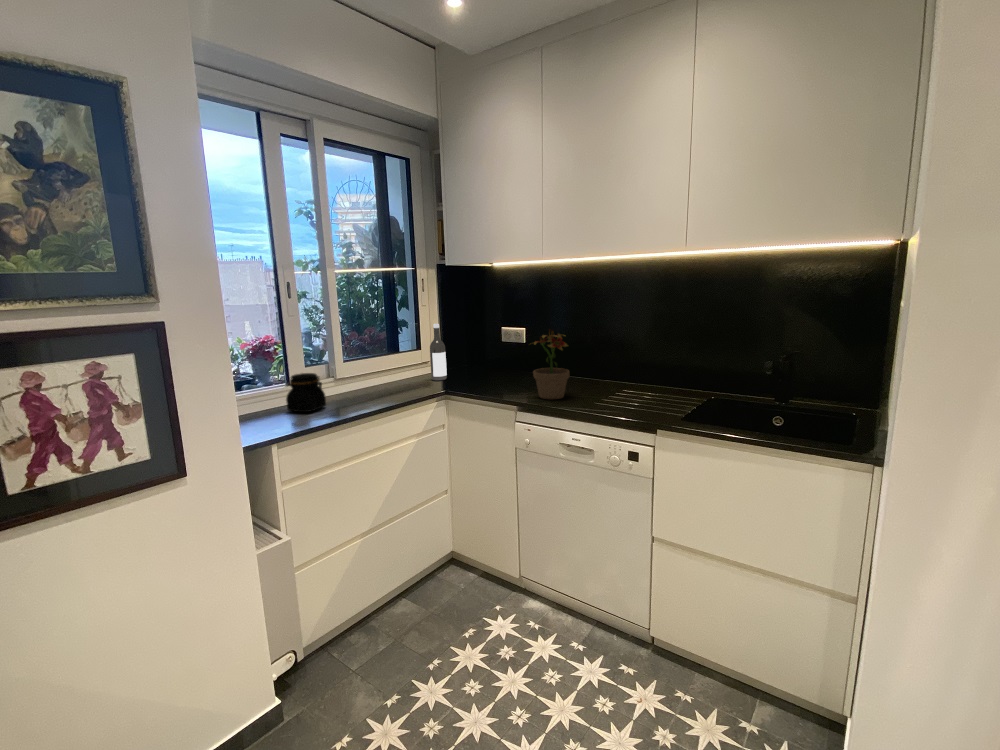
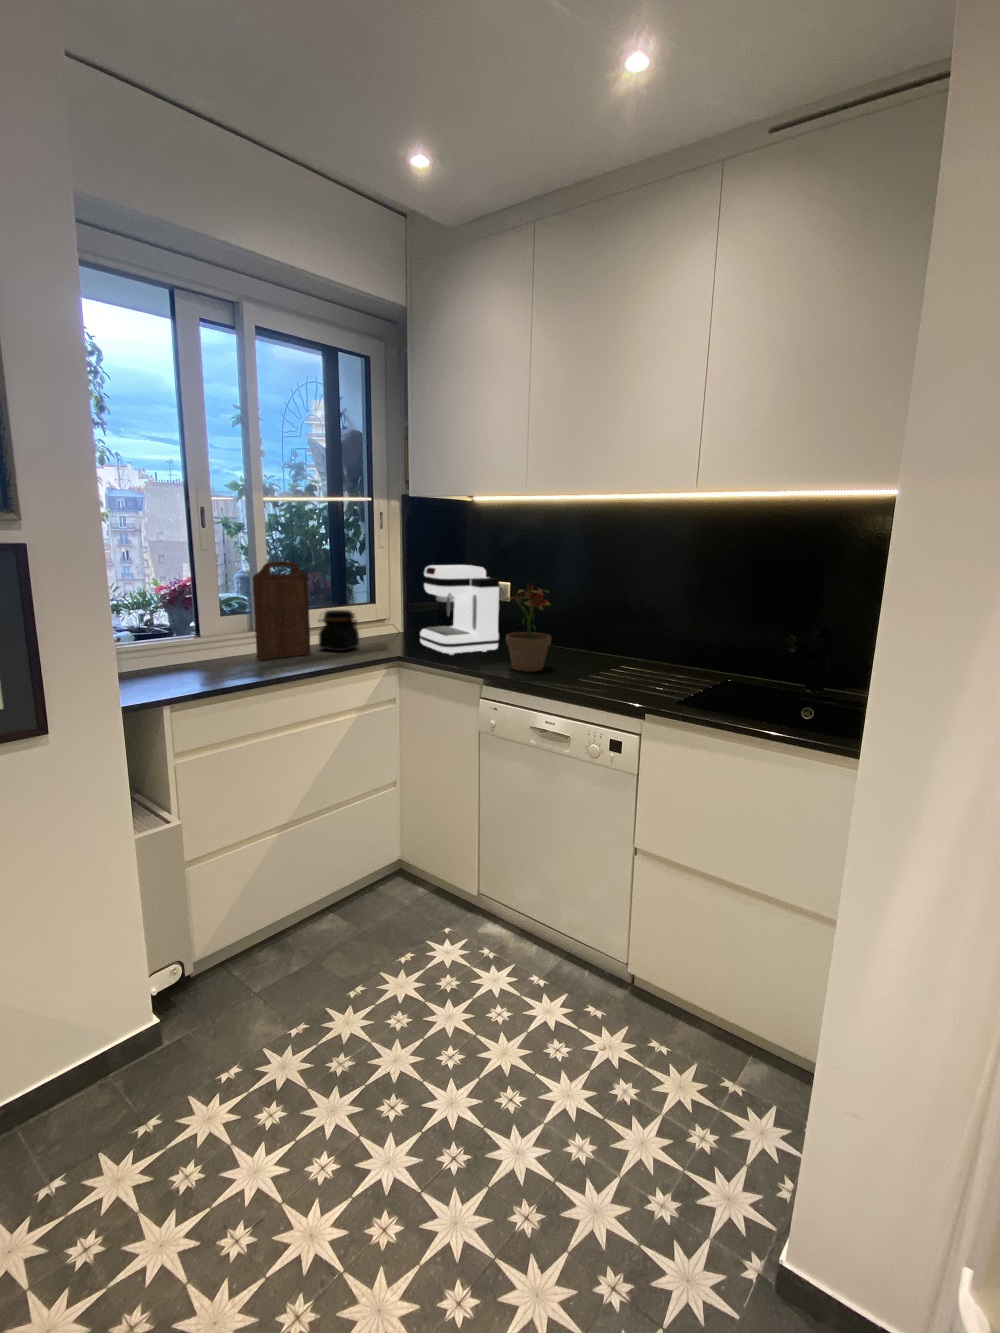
coffee maker: none [449,317,523,389] -> present [405,565,499,655]
cutting board: none [330,321,376,401] -> present [253,561,310,660]
wine bottle: present [430,324,447,381] -> none [385,570,405,643]
jar: present [286,373,326,412] -> present [319,610,359,651]

